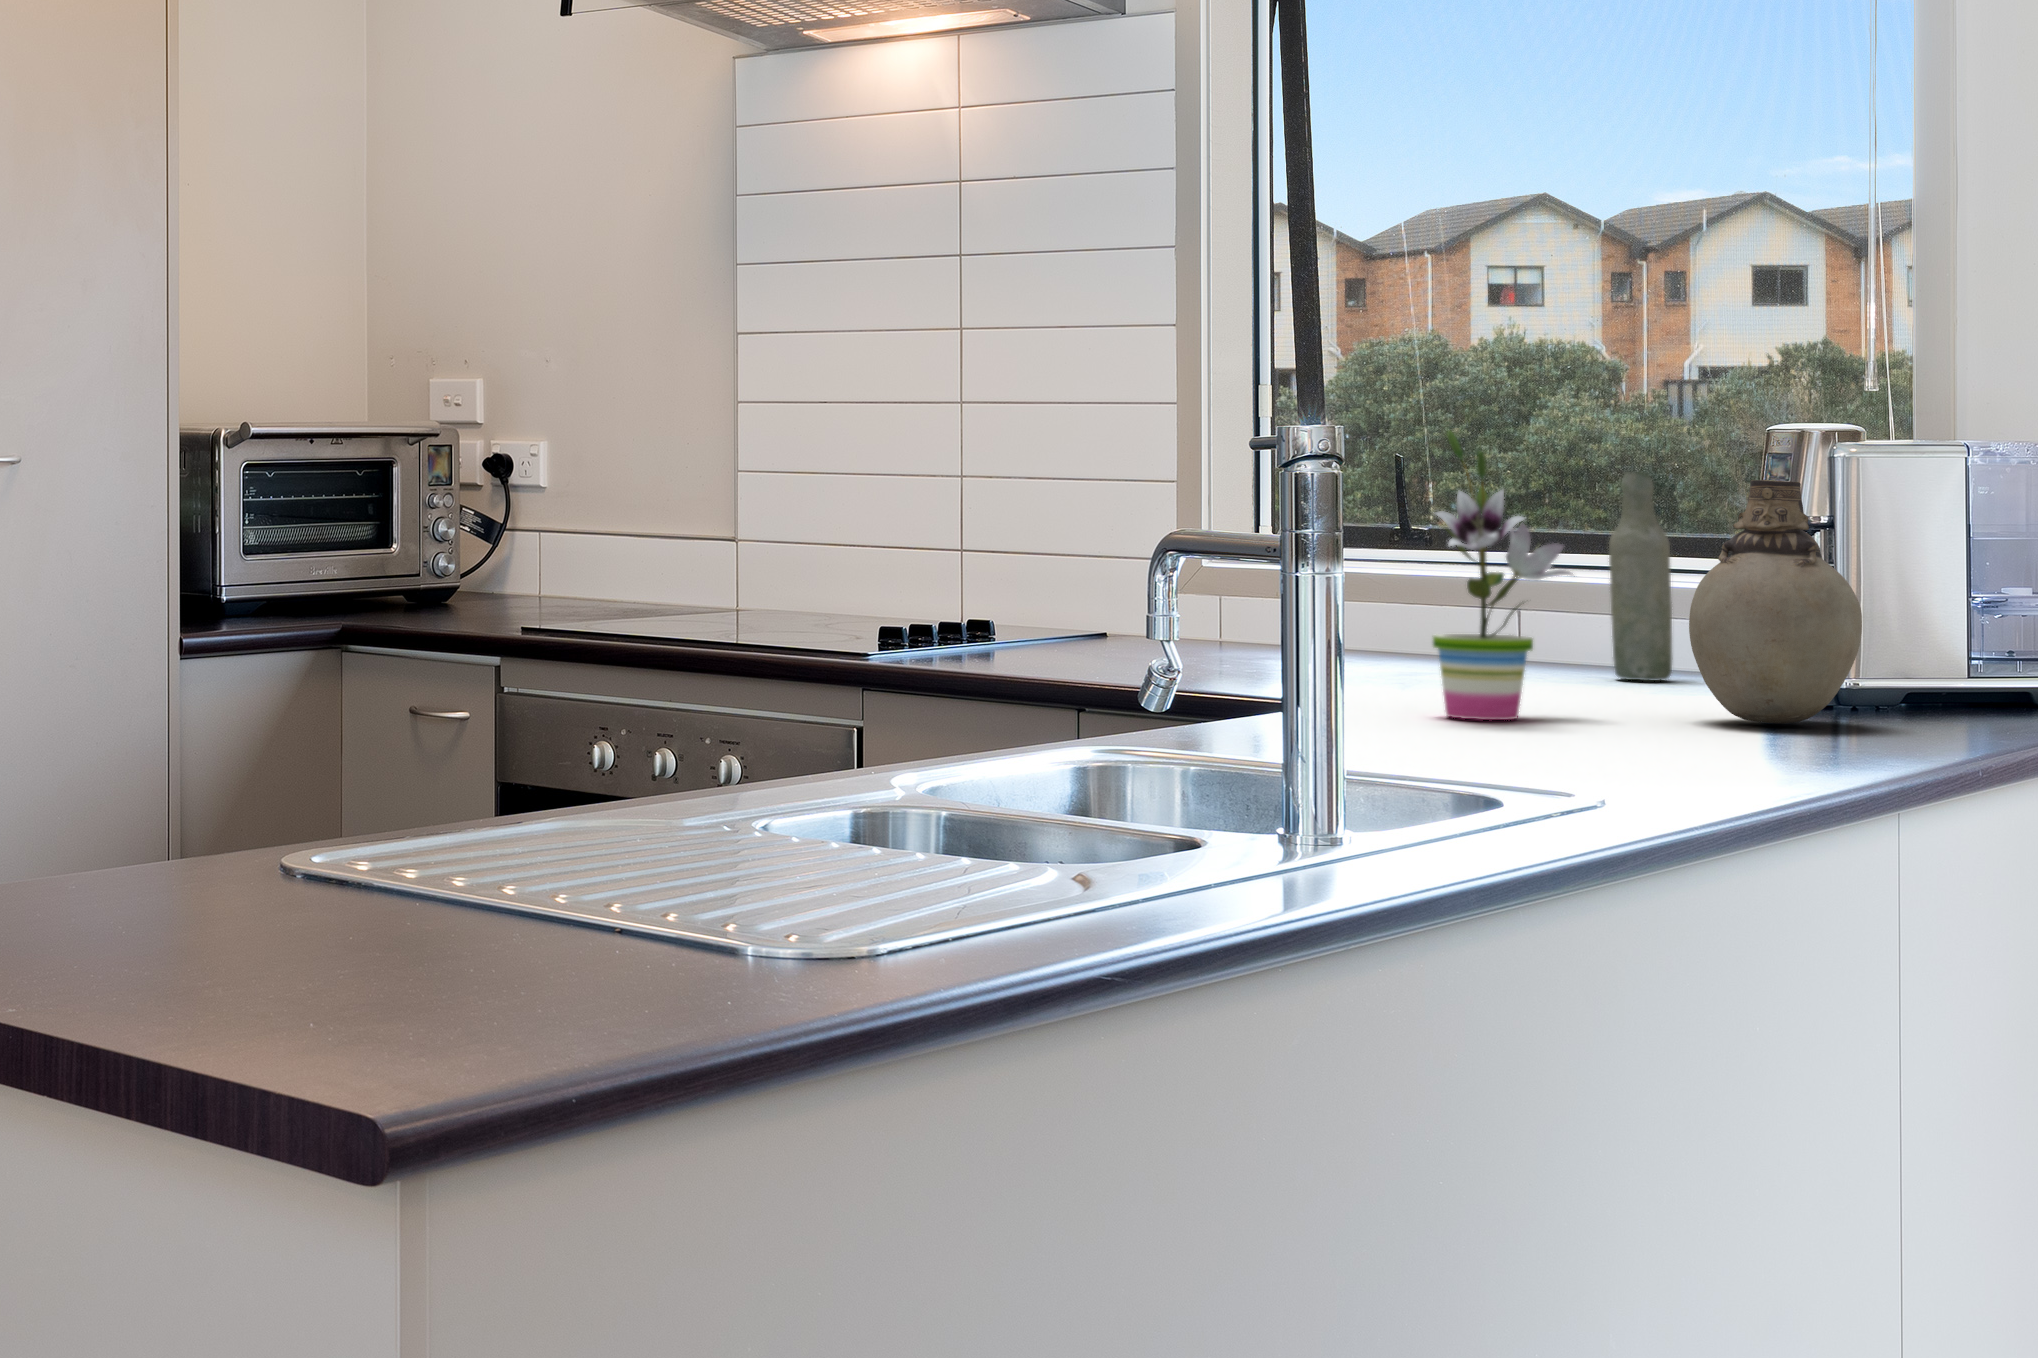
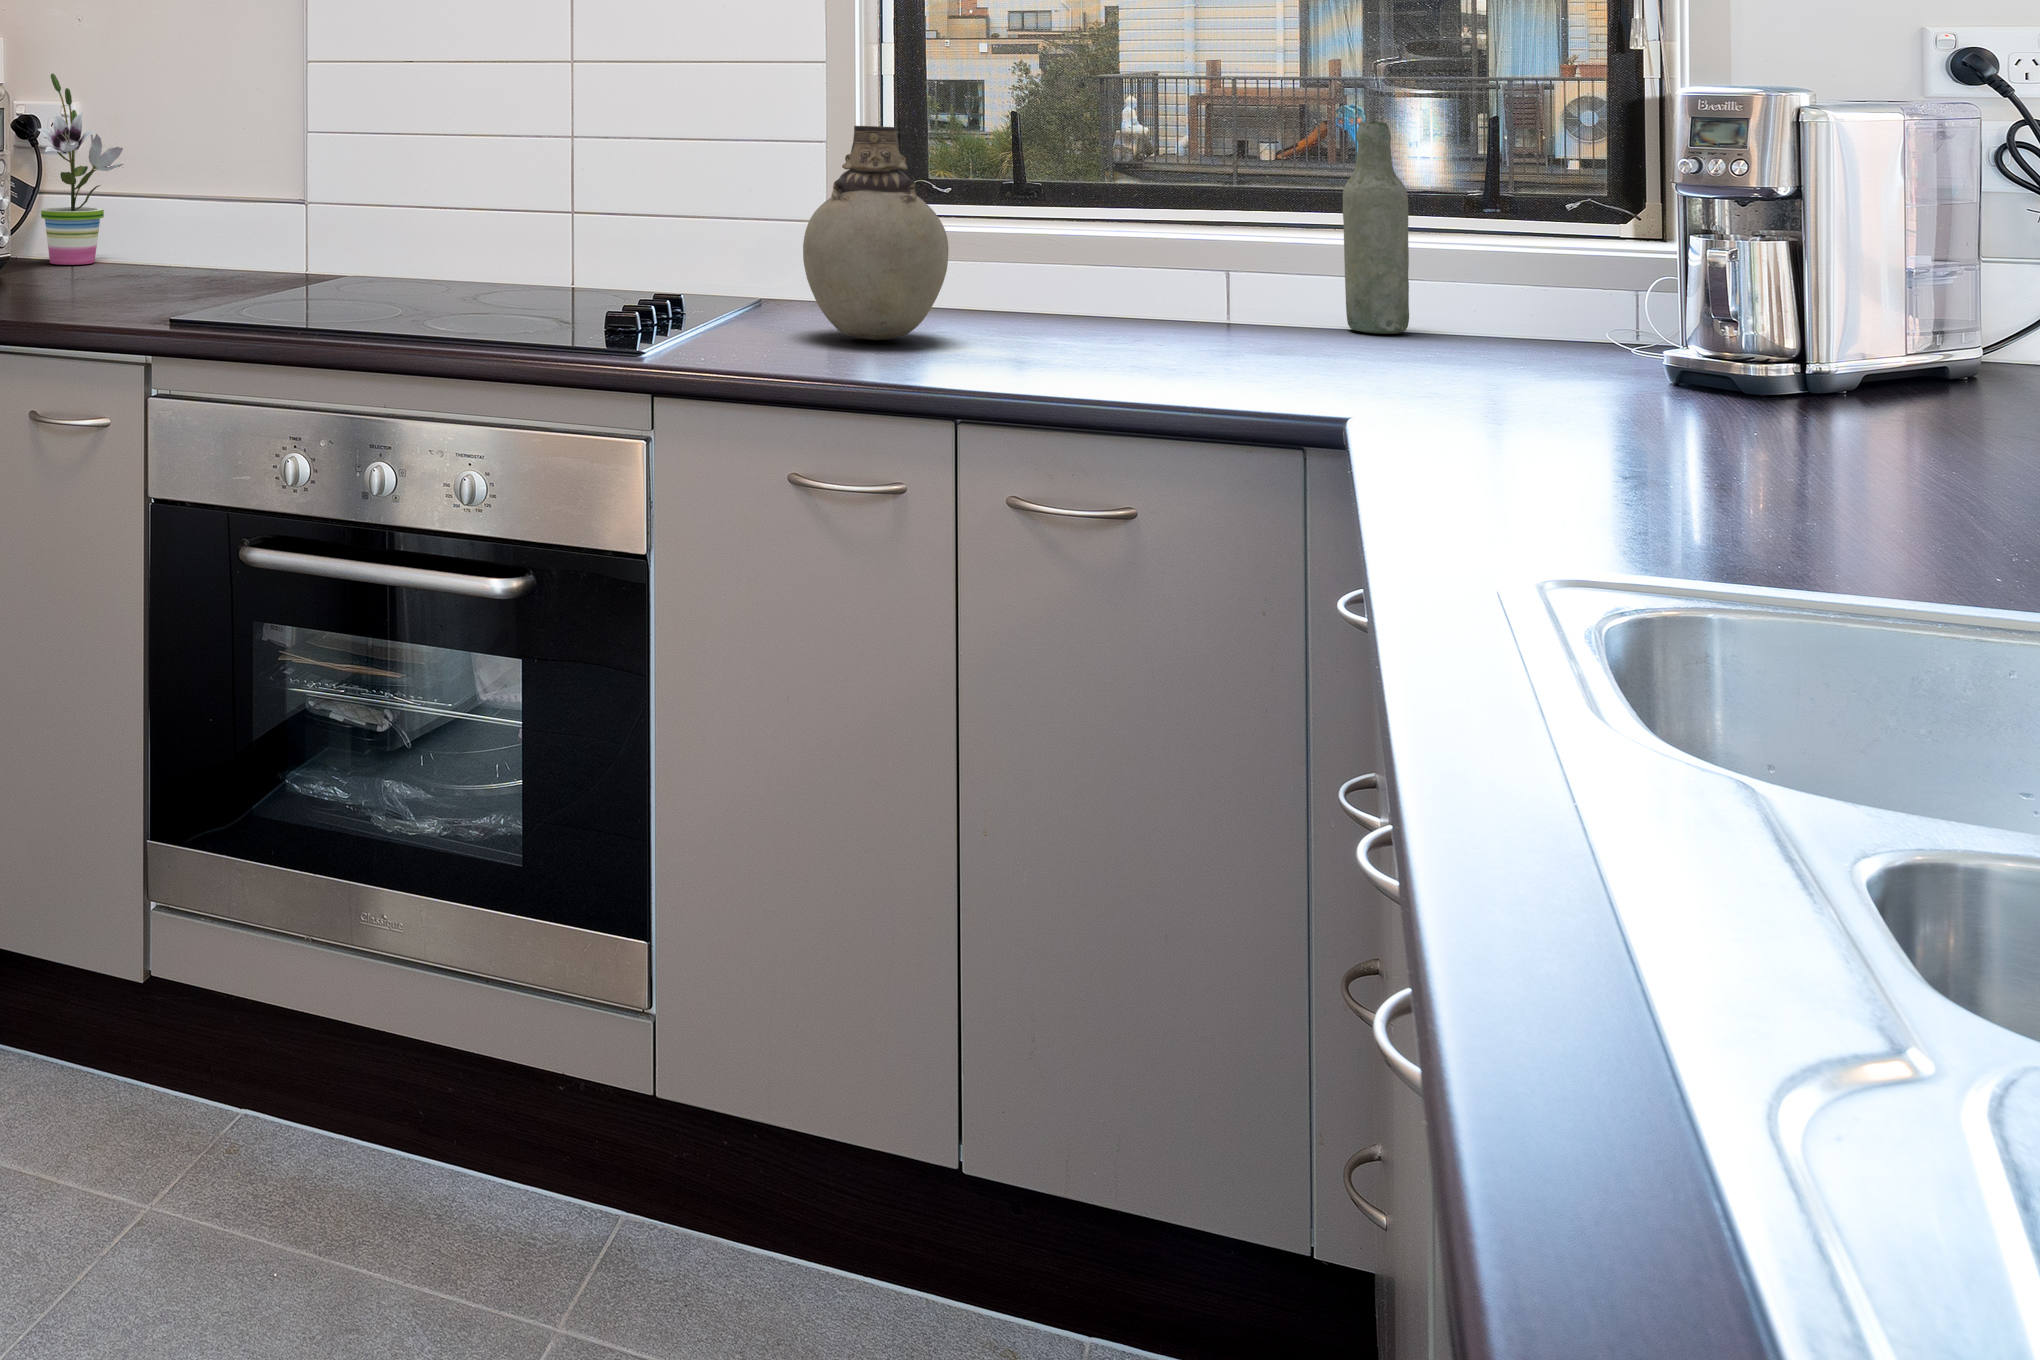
potted plant: present [1433,431,1575,720] -> present [38,73,124,265]
vase: present [1689,480,1862,723] -> present [803,126,949,340]

